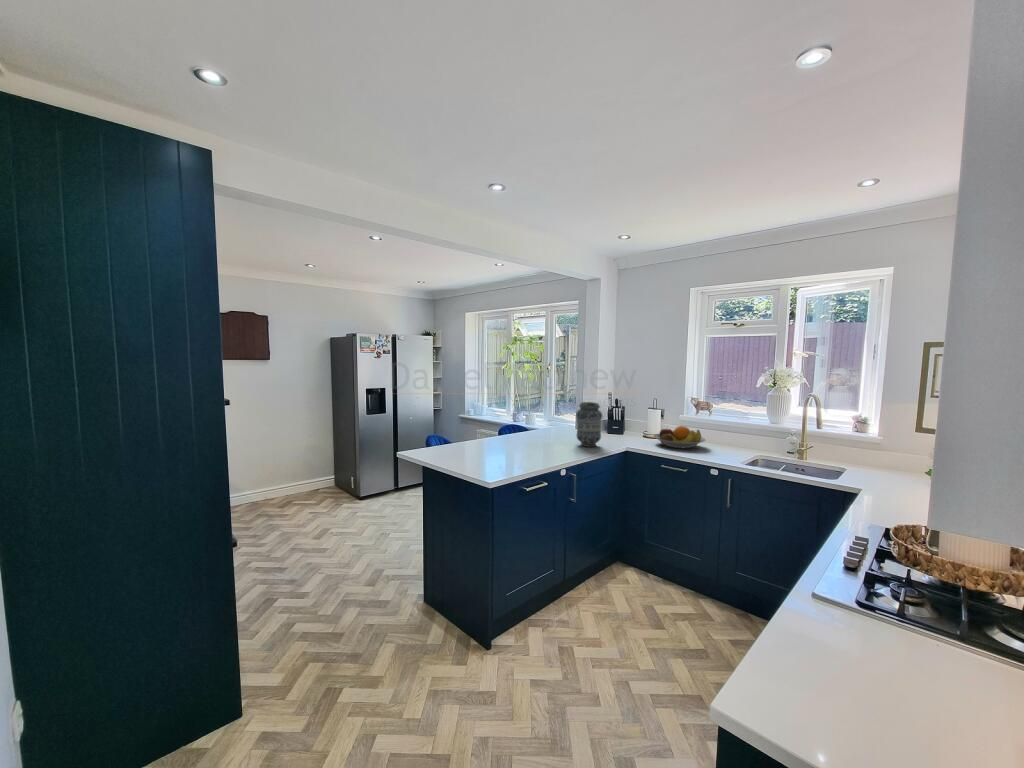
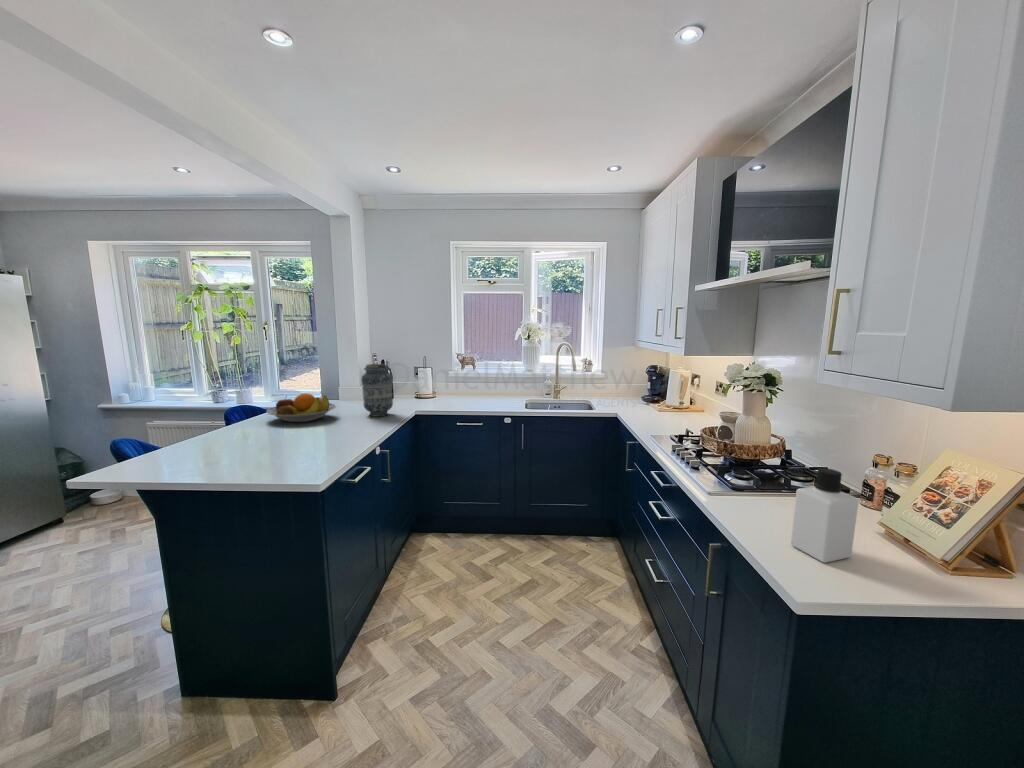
fruit bowl: present [653,426,705,448] -> present [267,393,336,422]
bottle: none [832,586,916,732] -> present [791,468,859,563]

